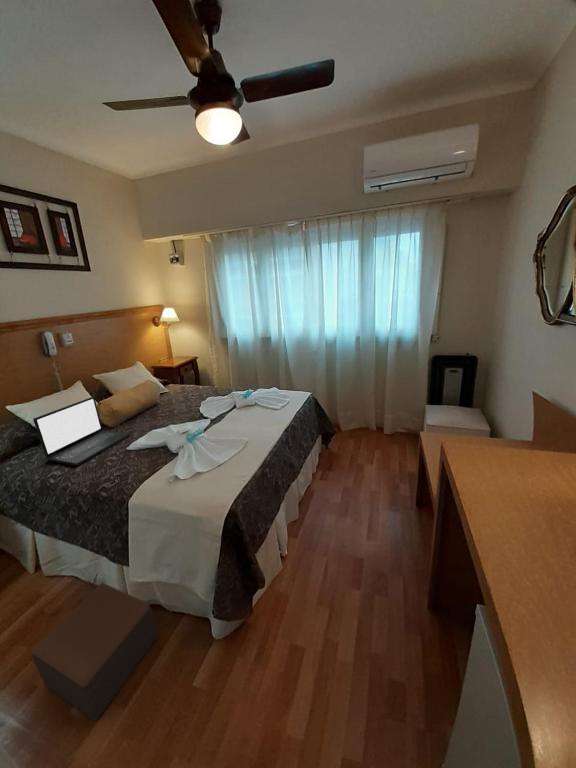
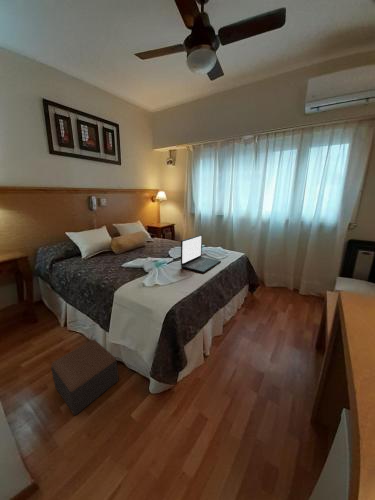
laptop: present [33,397,130,466] -> present [181,235,221,273]

